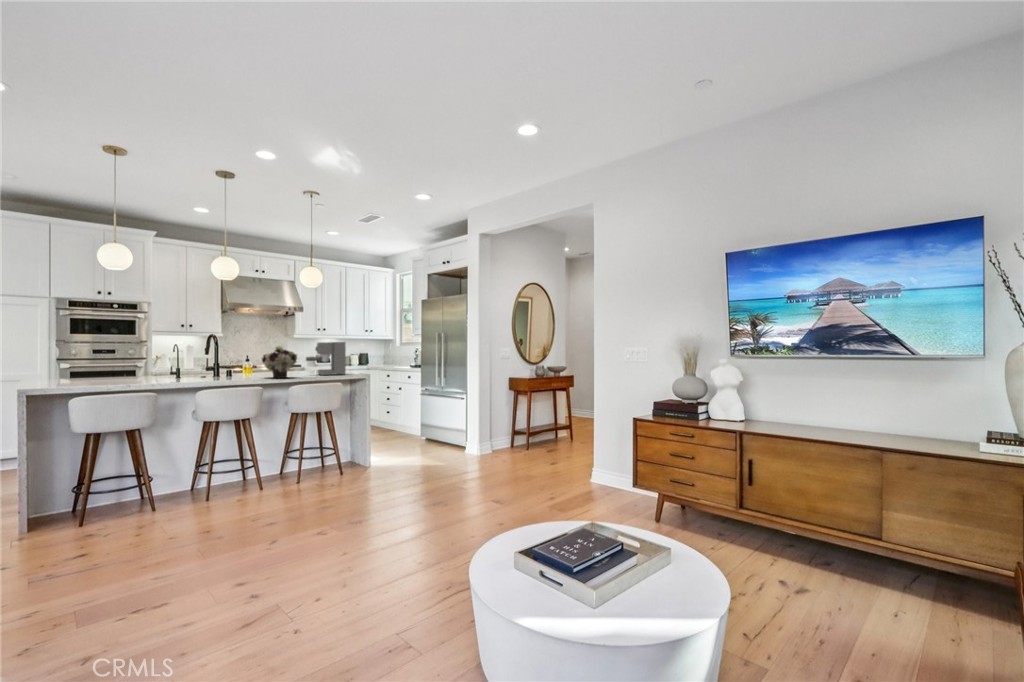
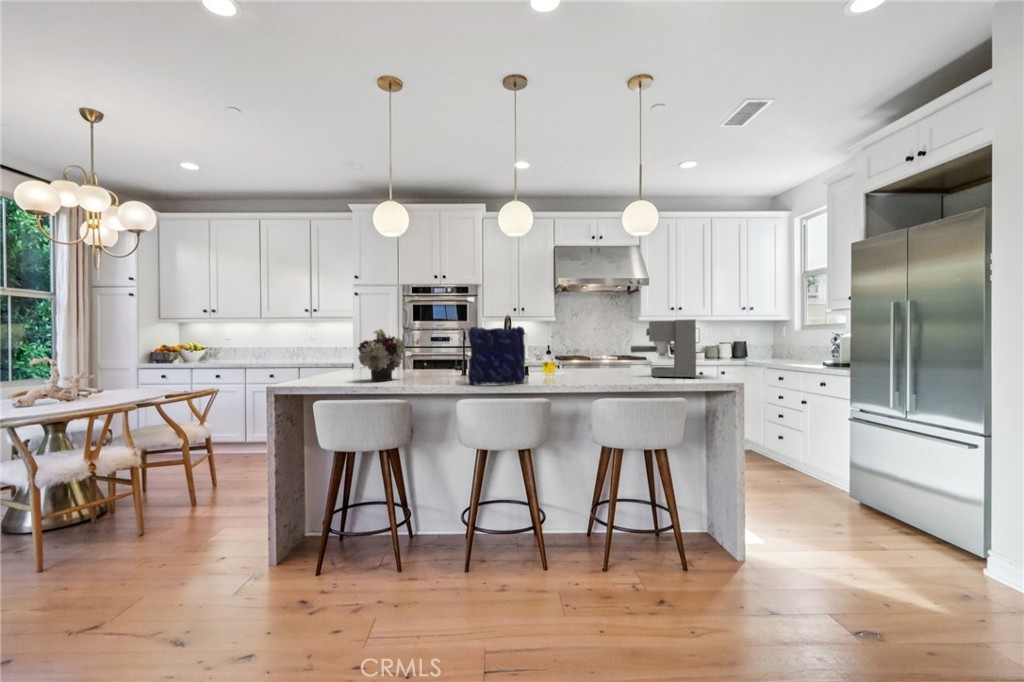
vase: none [207,346,249,383] -> present [468,326,525,385]
flower arrangement: present [262,346,297,378] -> present [358,329,405,381]

